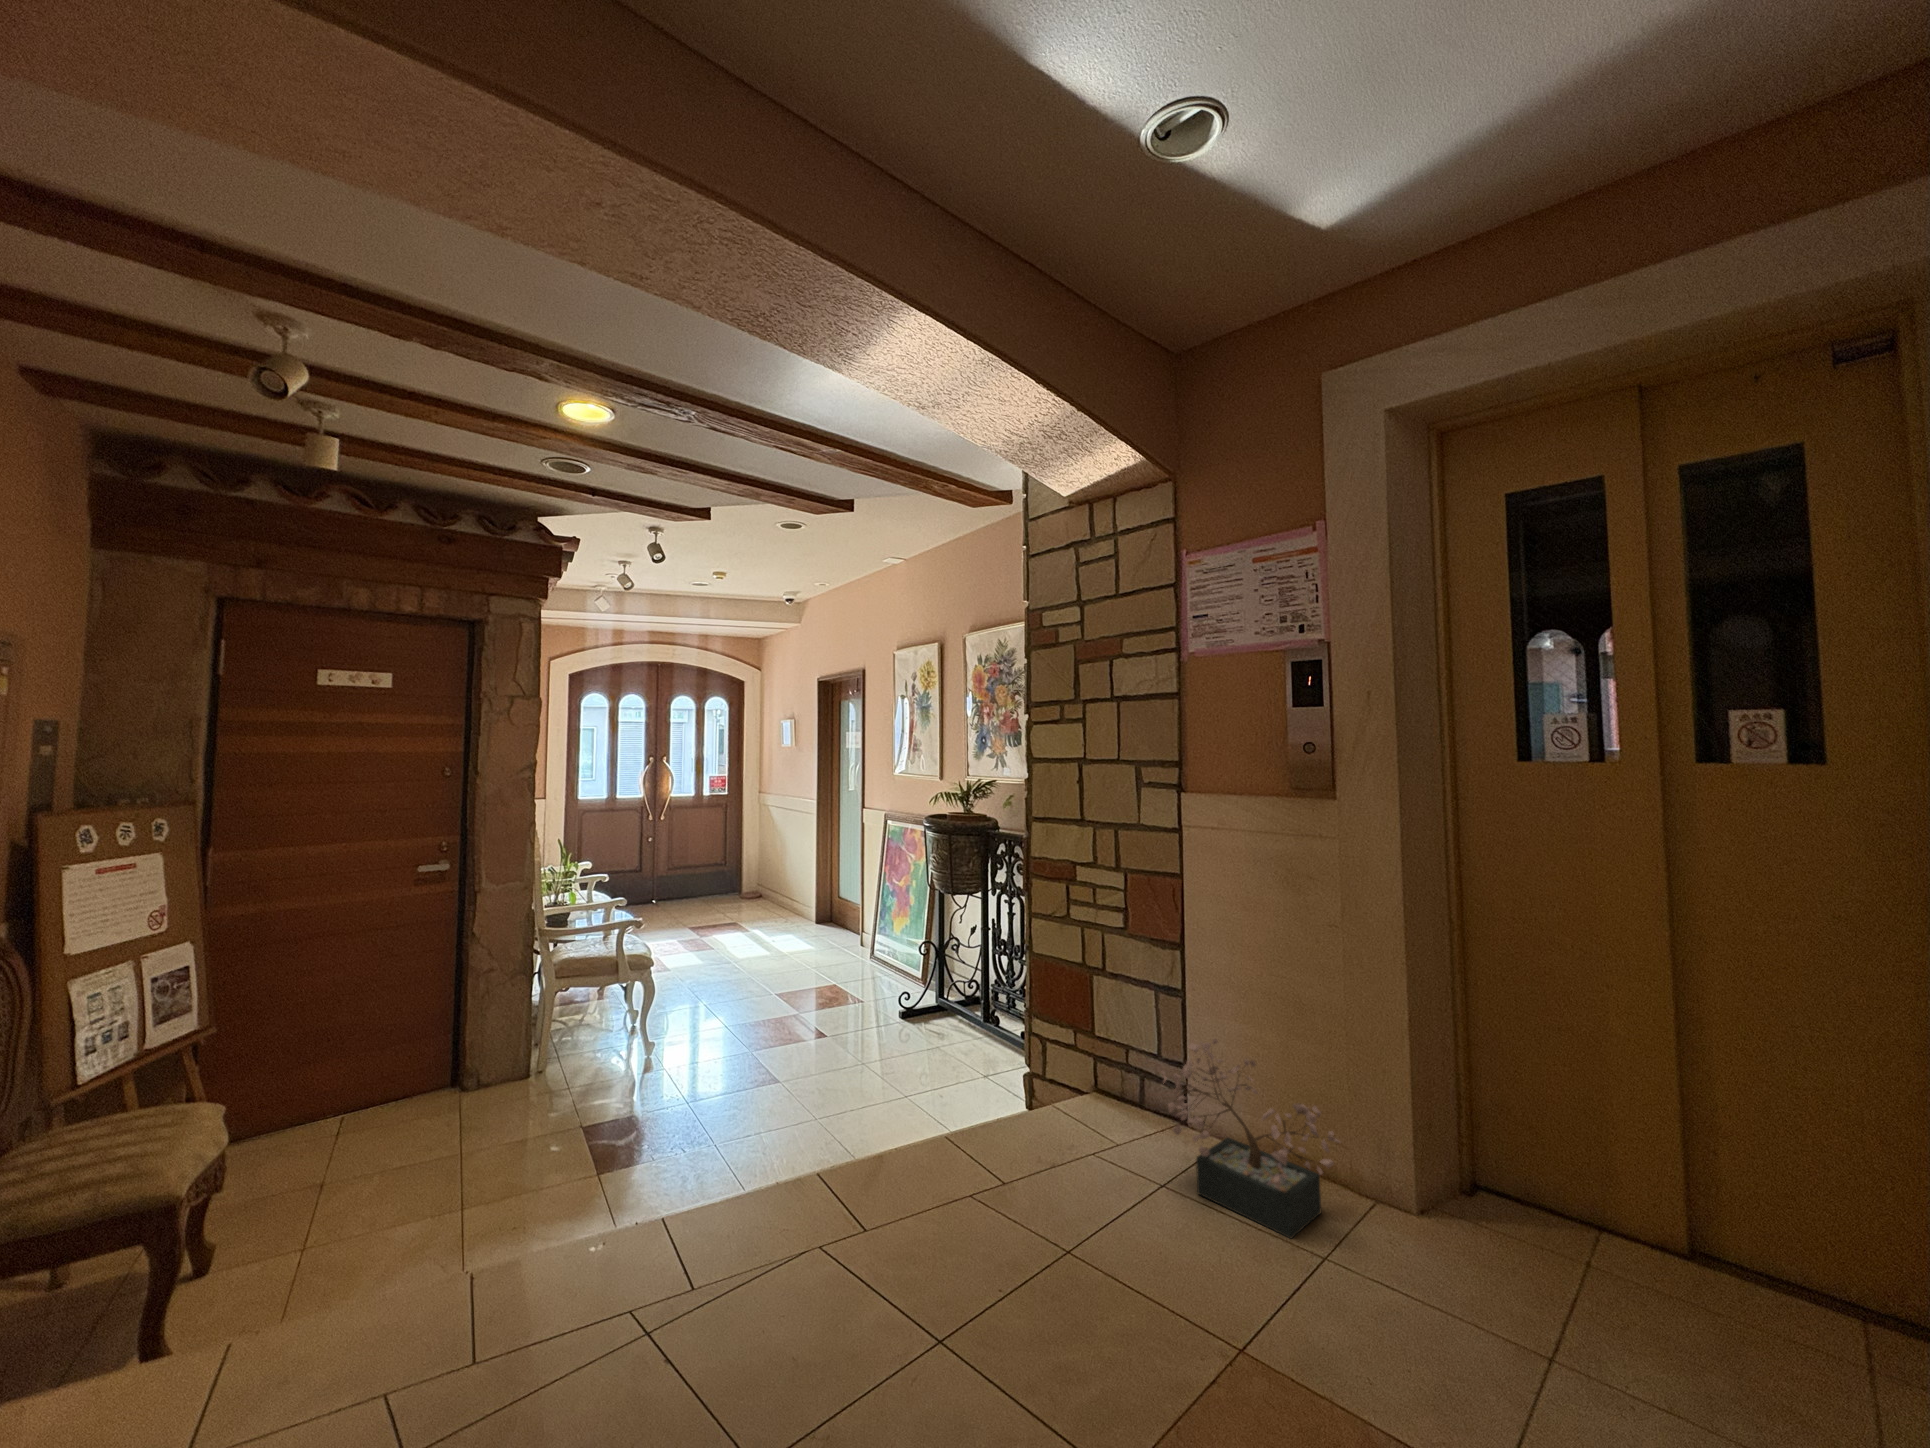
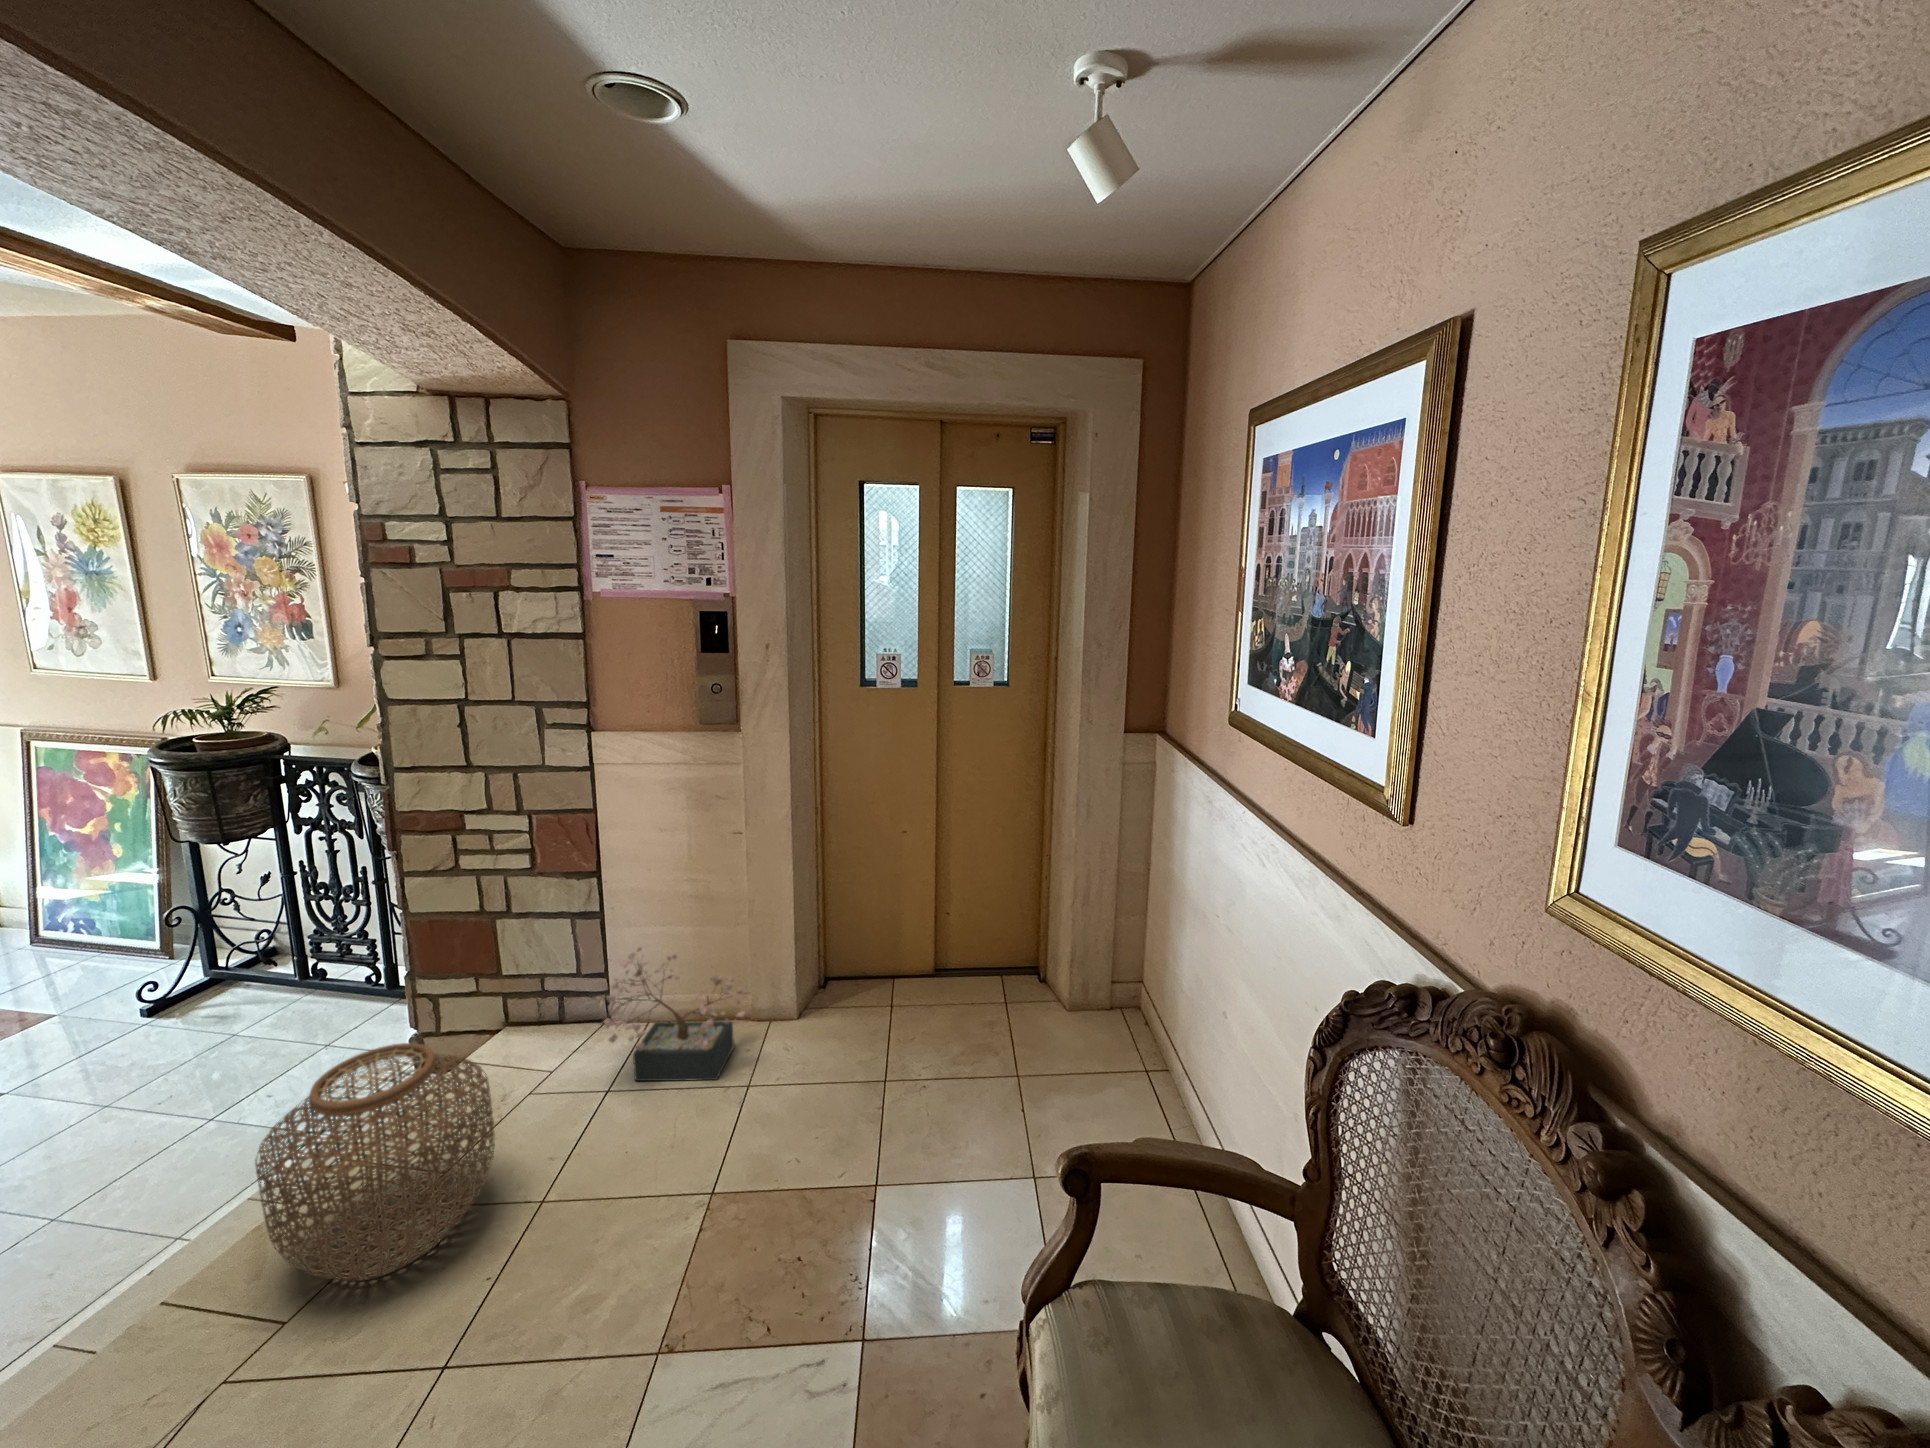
woven basket: none [881,1030,1047,1248] -> present [255,1043,495,1281]

